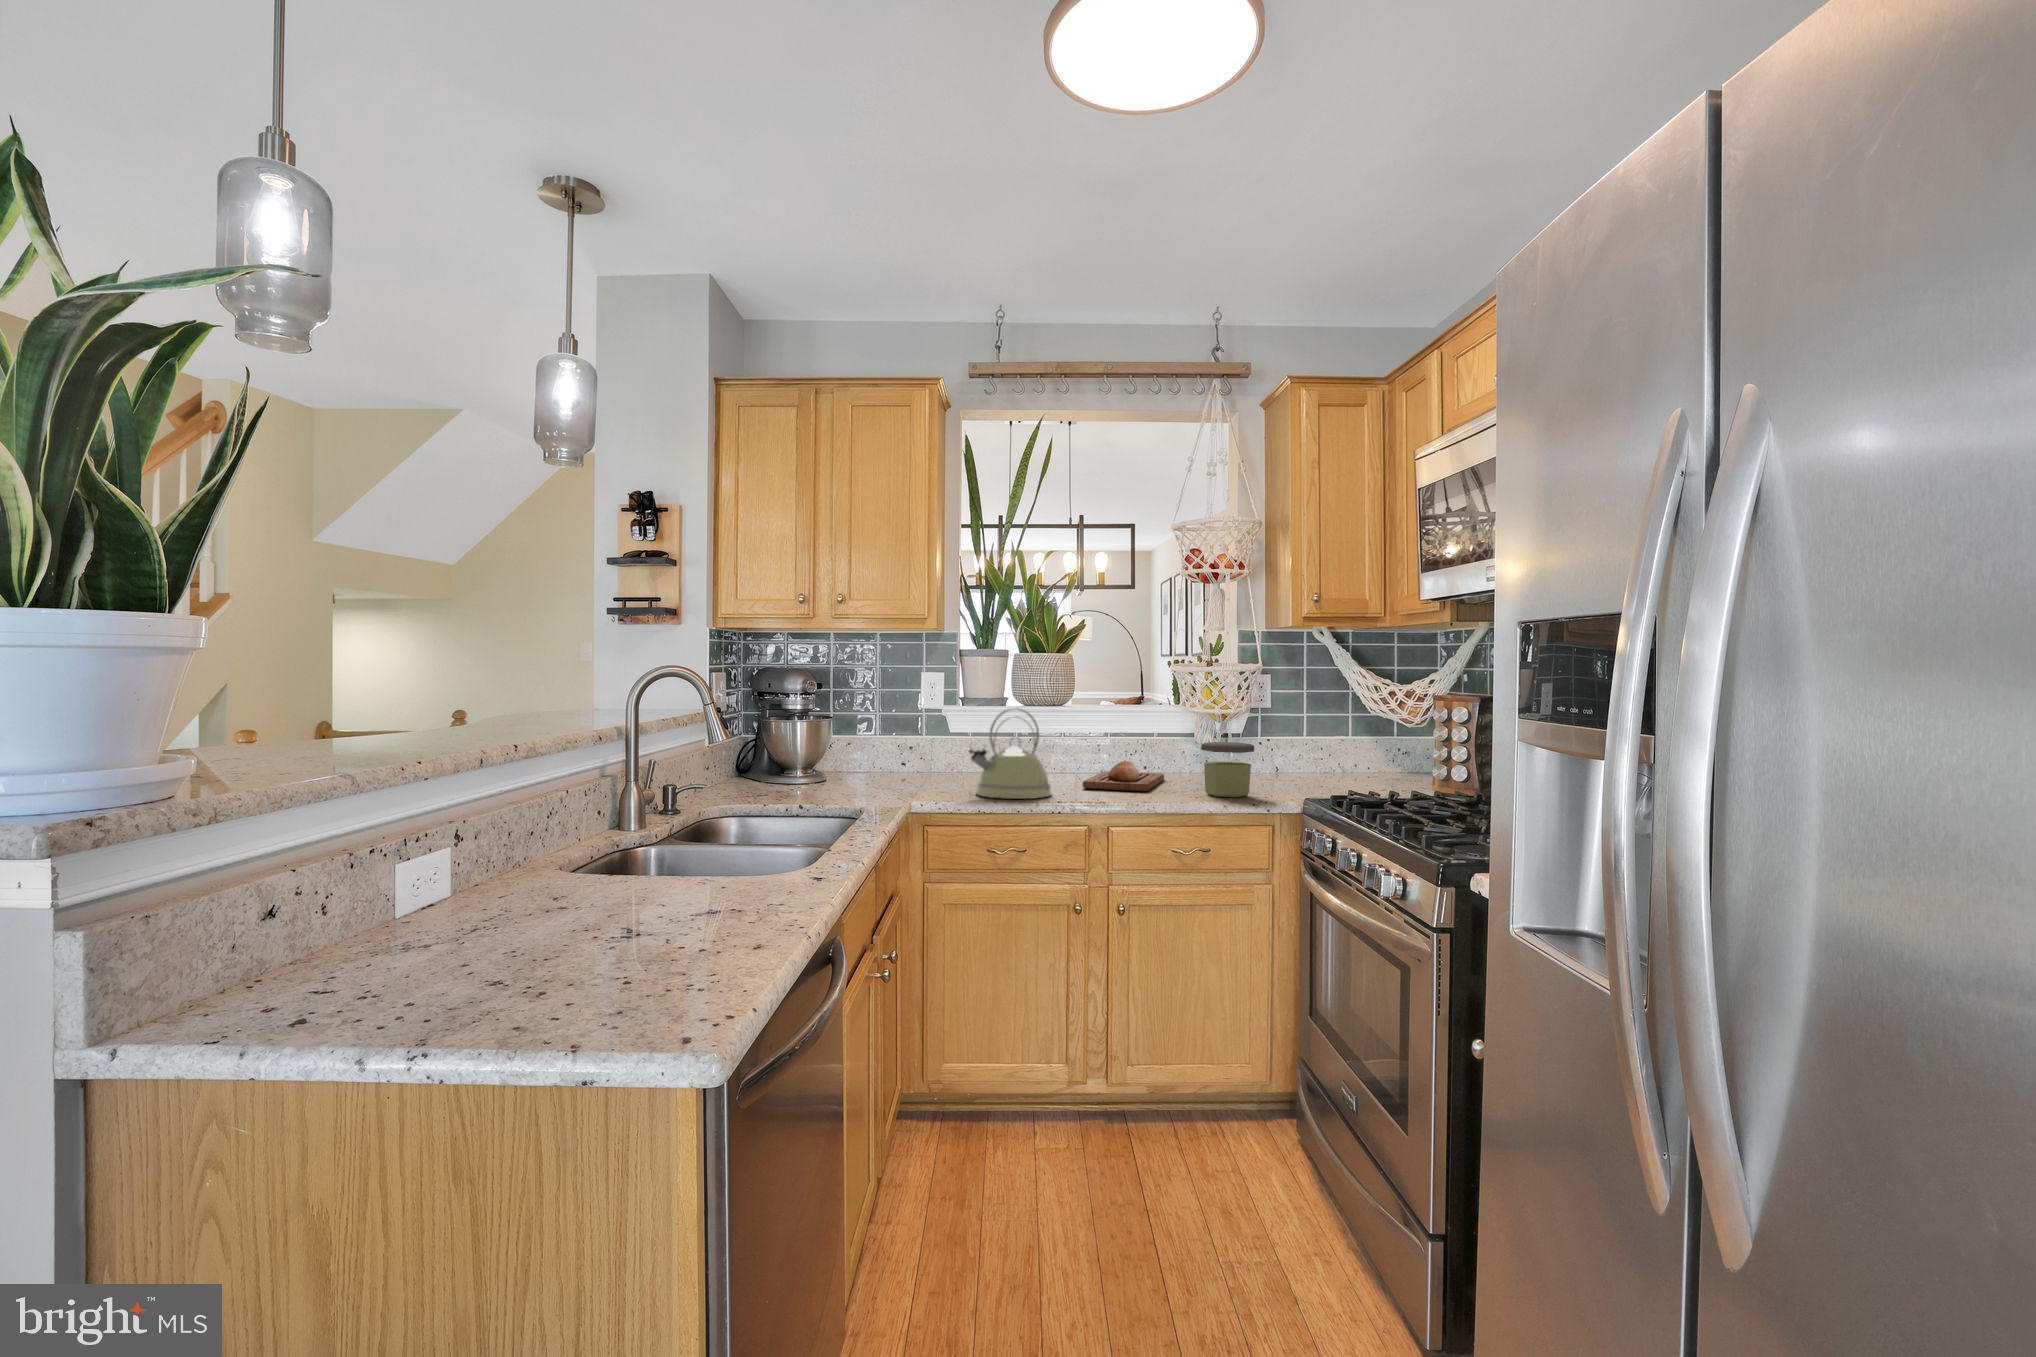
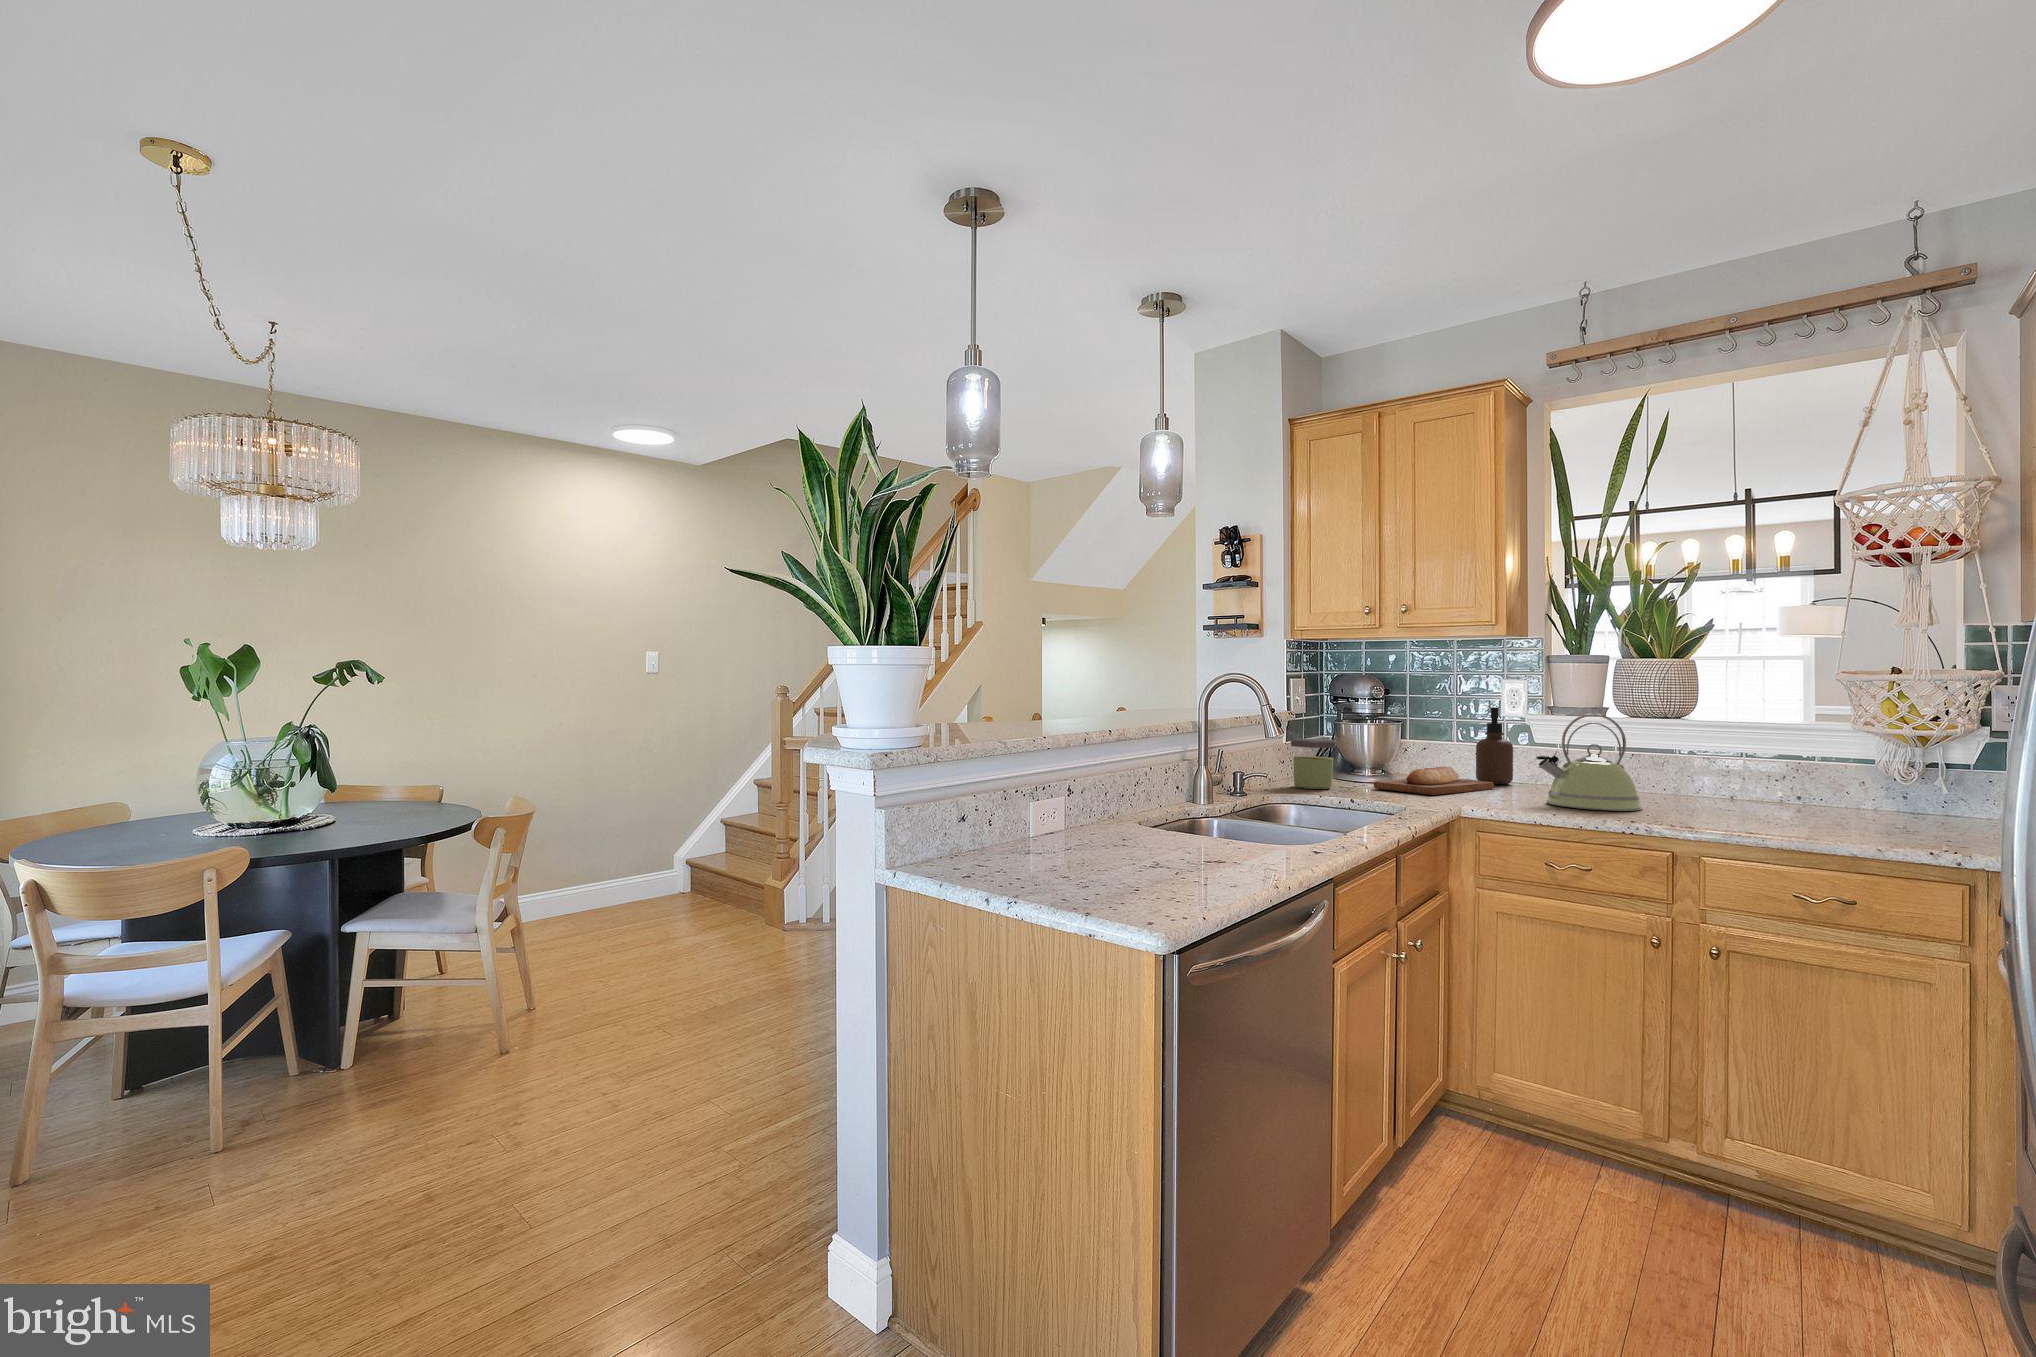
soap dispenser: none [901,701,934,777] -> present [1476,707,1513,784]
jar: present [1201,742,1254,797] -> present [1291,738,1336,789]
bread loaf: present [1083,761,1164,791] -> present [1374,767,1494,795]

